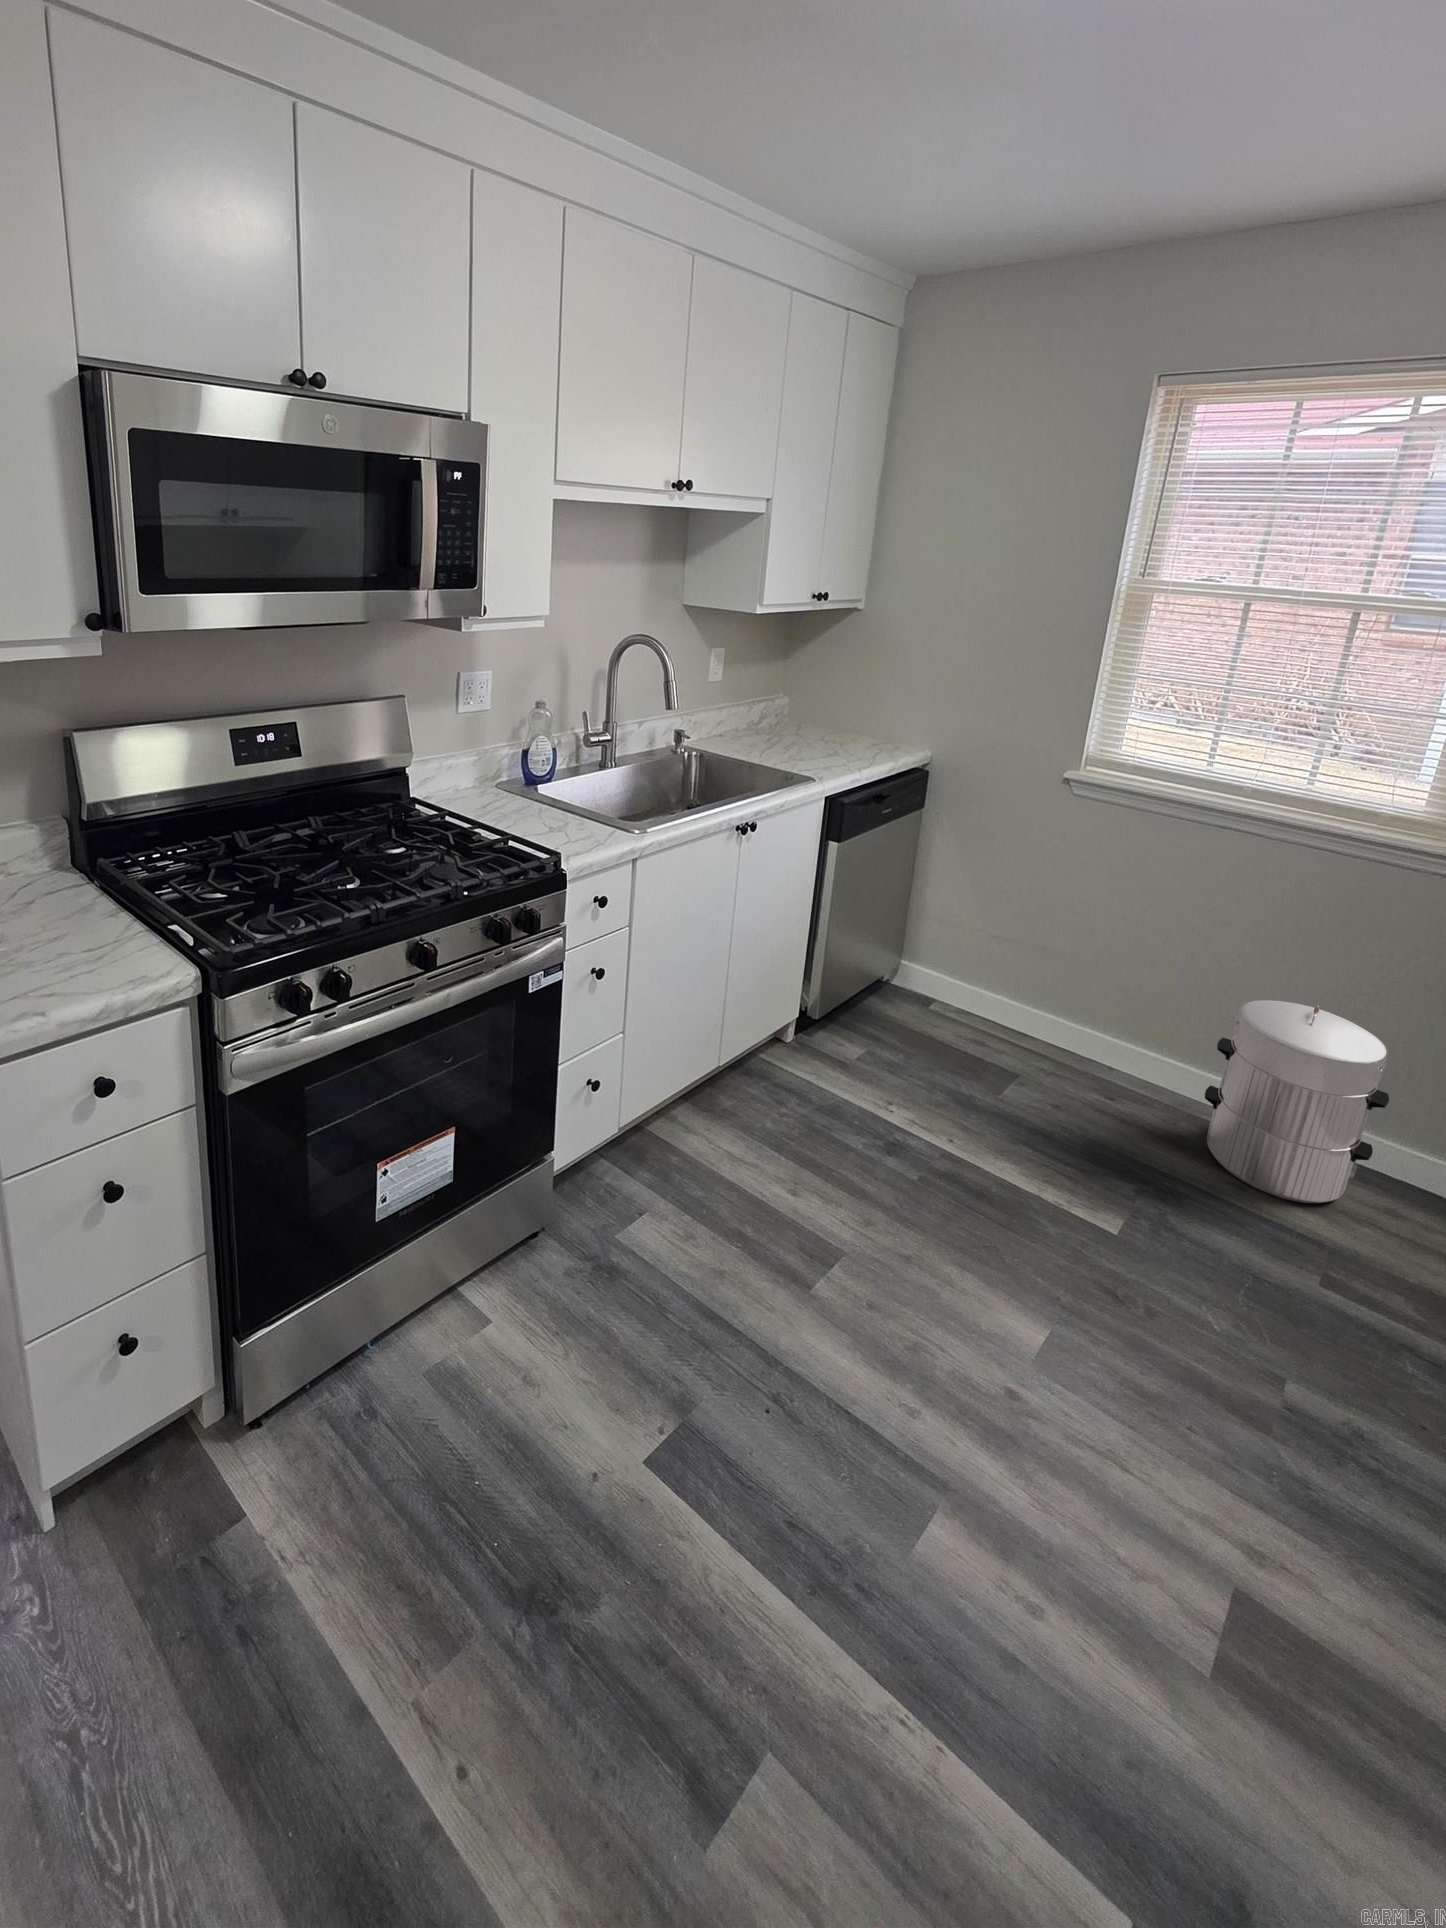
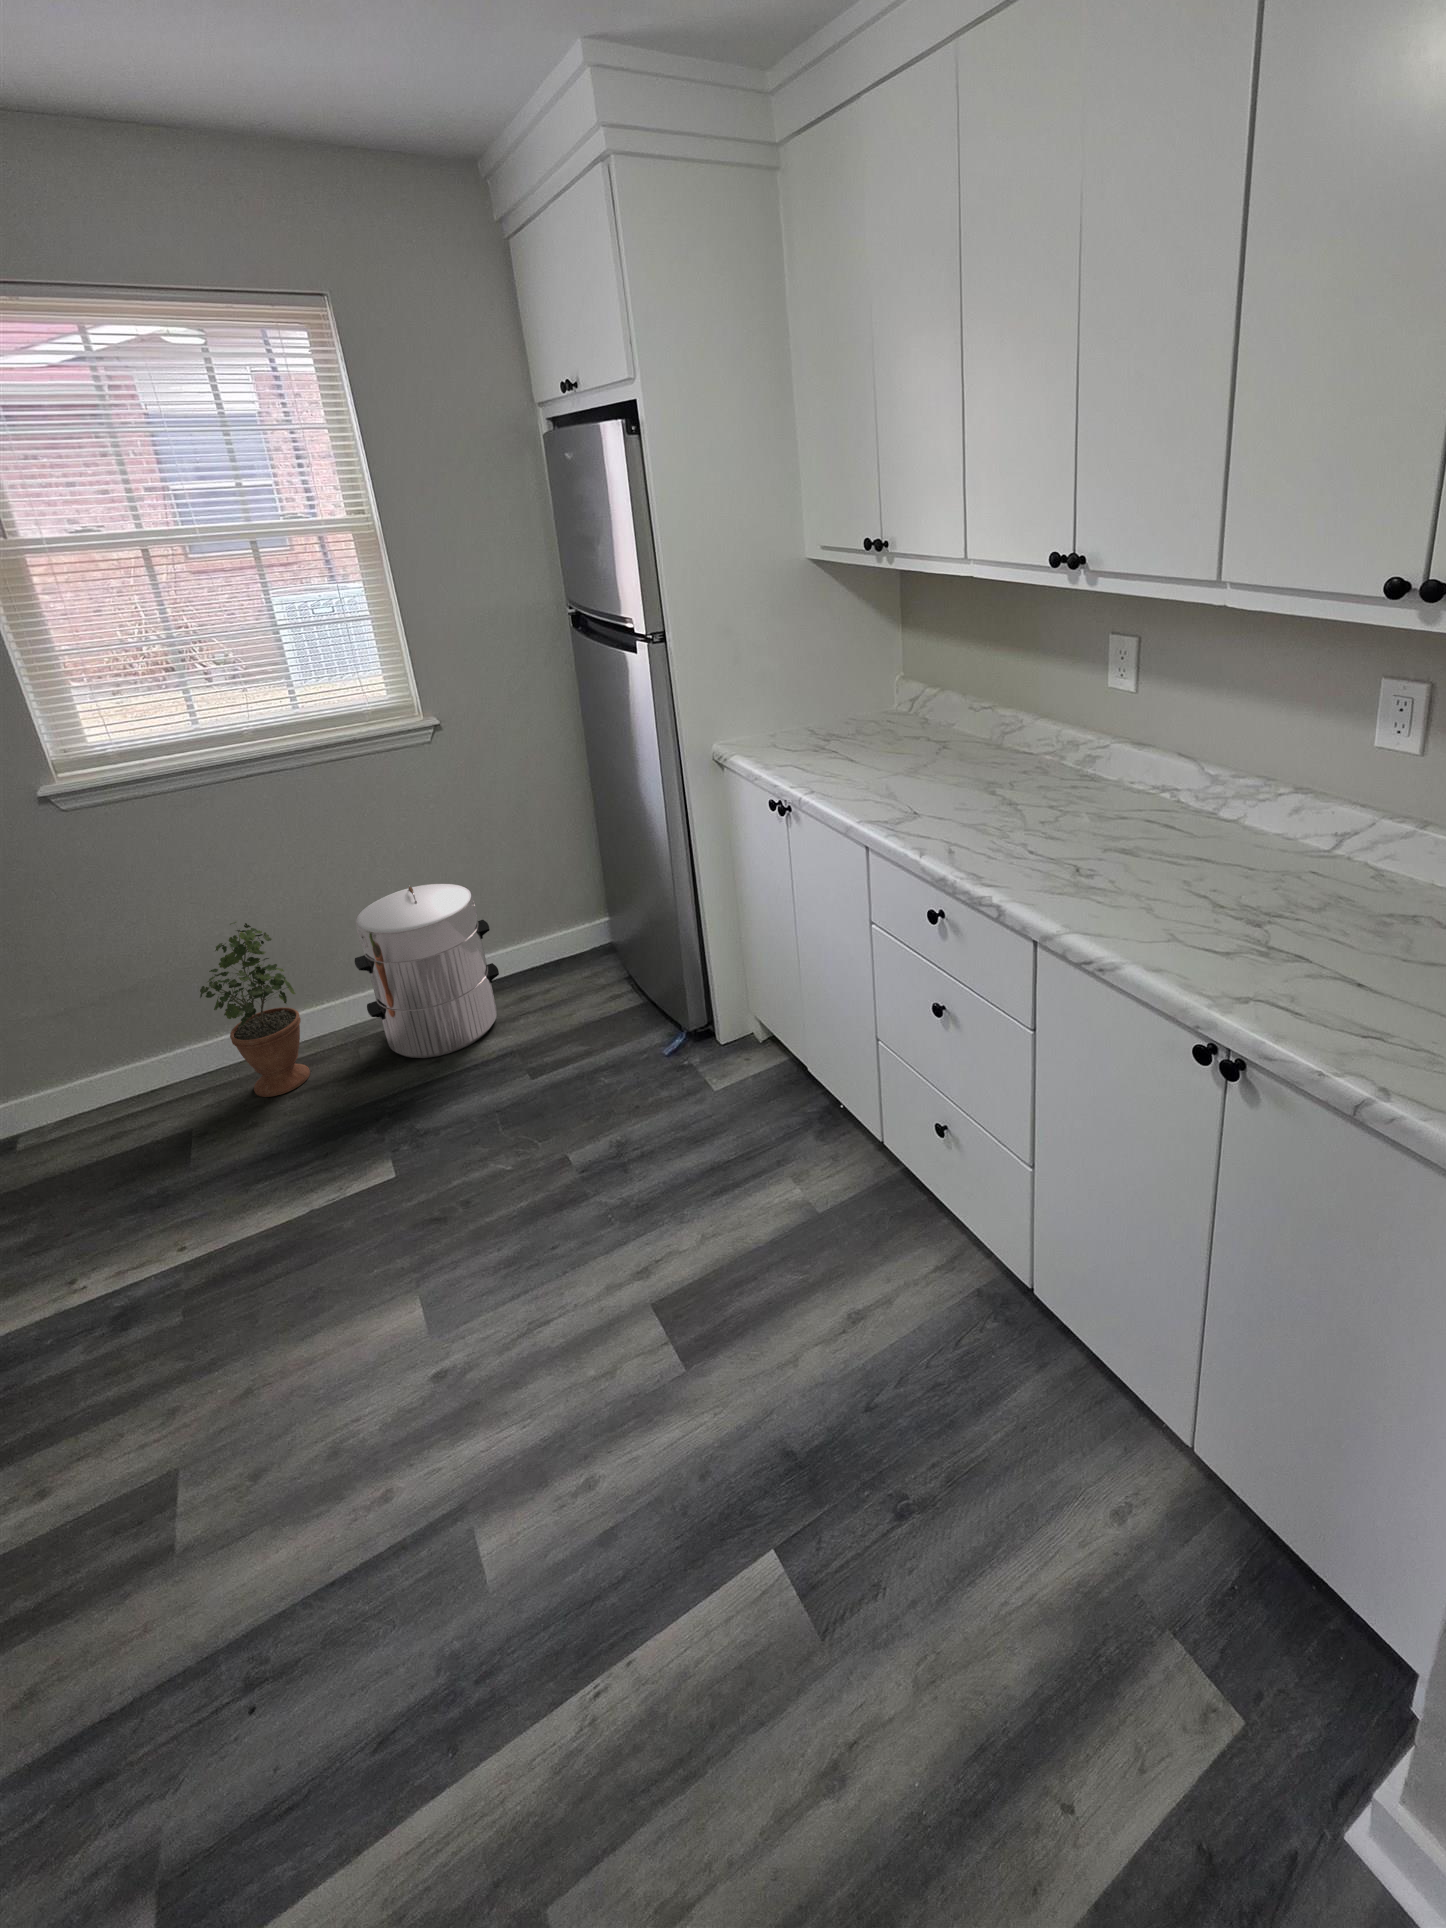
potted plant: none [1078,941,1162,1107] -> present [200,922,310,1097]

